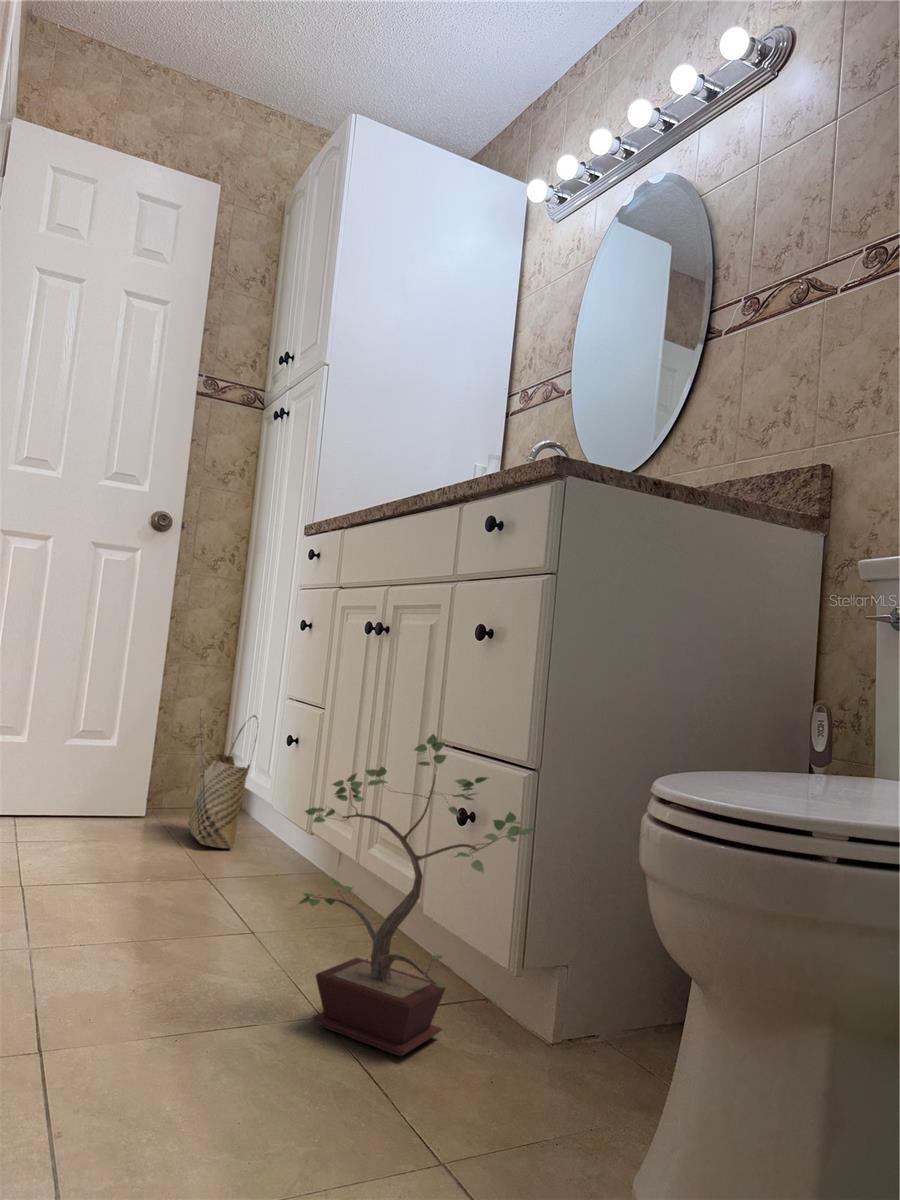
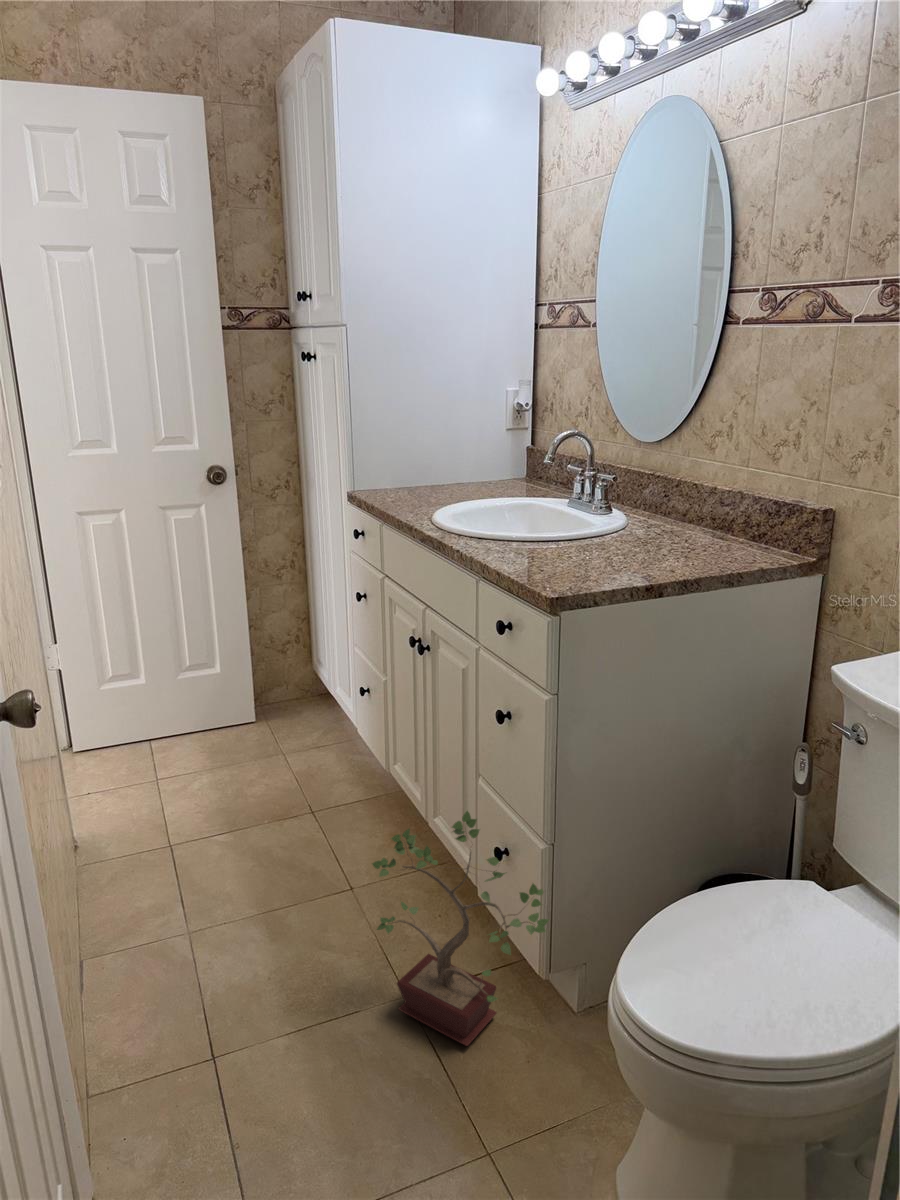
woven basket: present [188,709,259,848] -> none [282,650,335,767]

